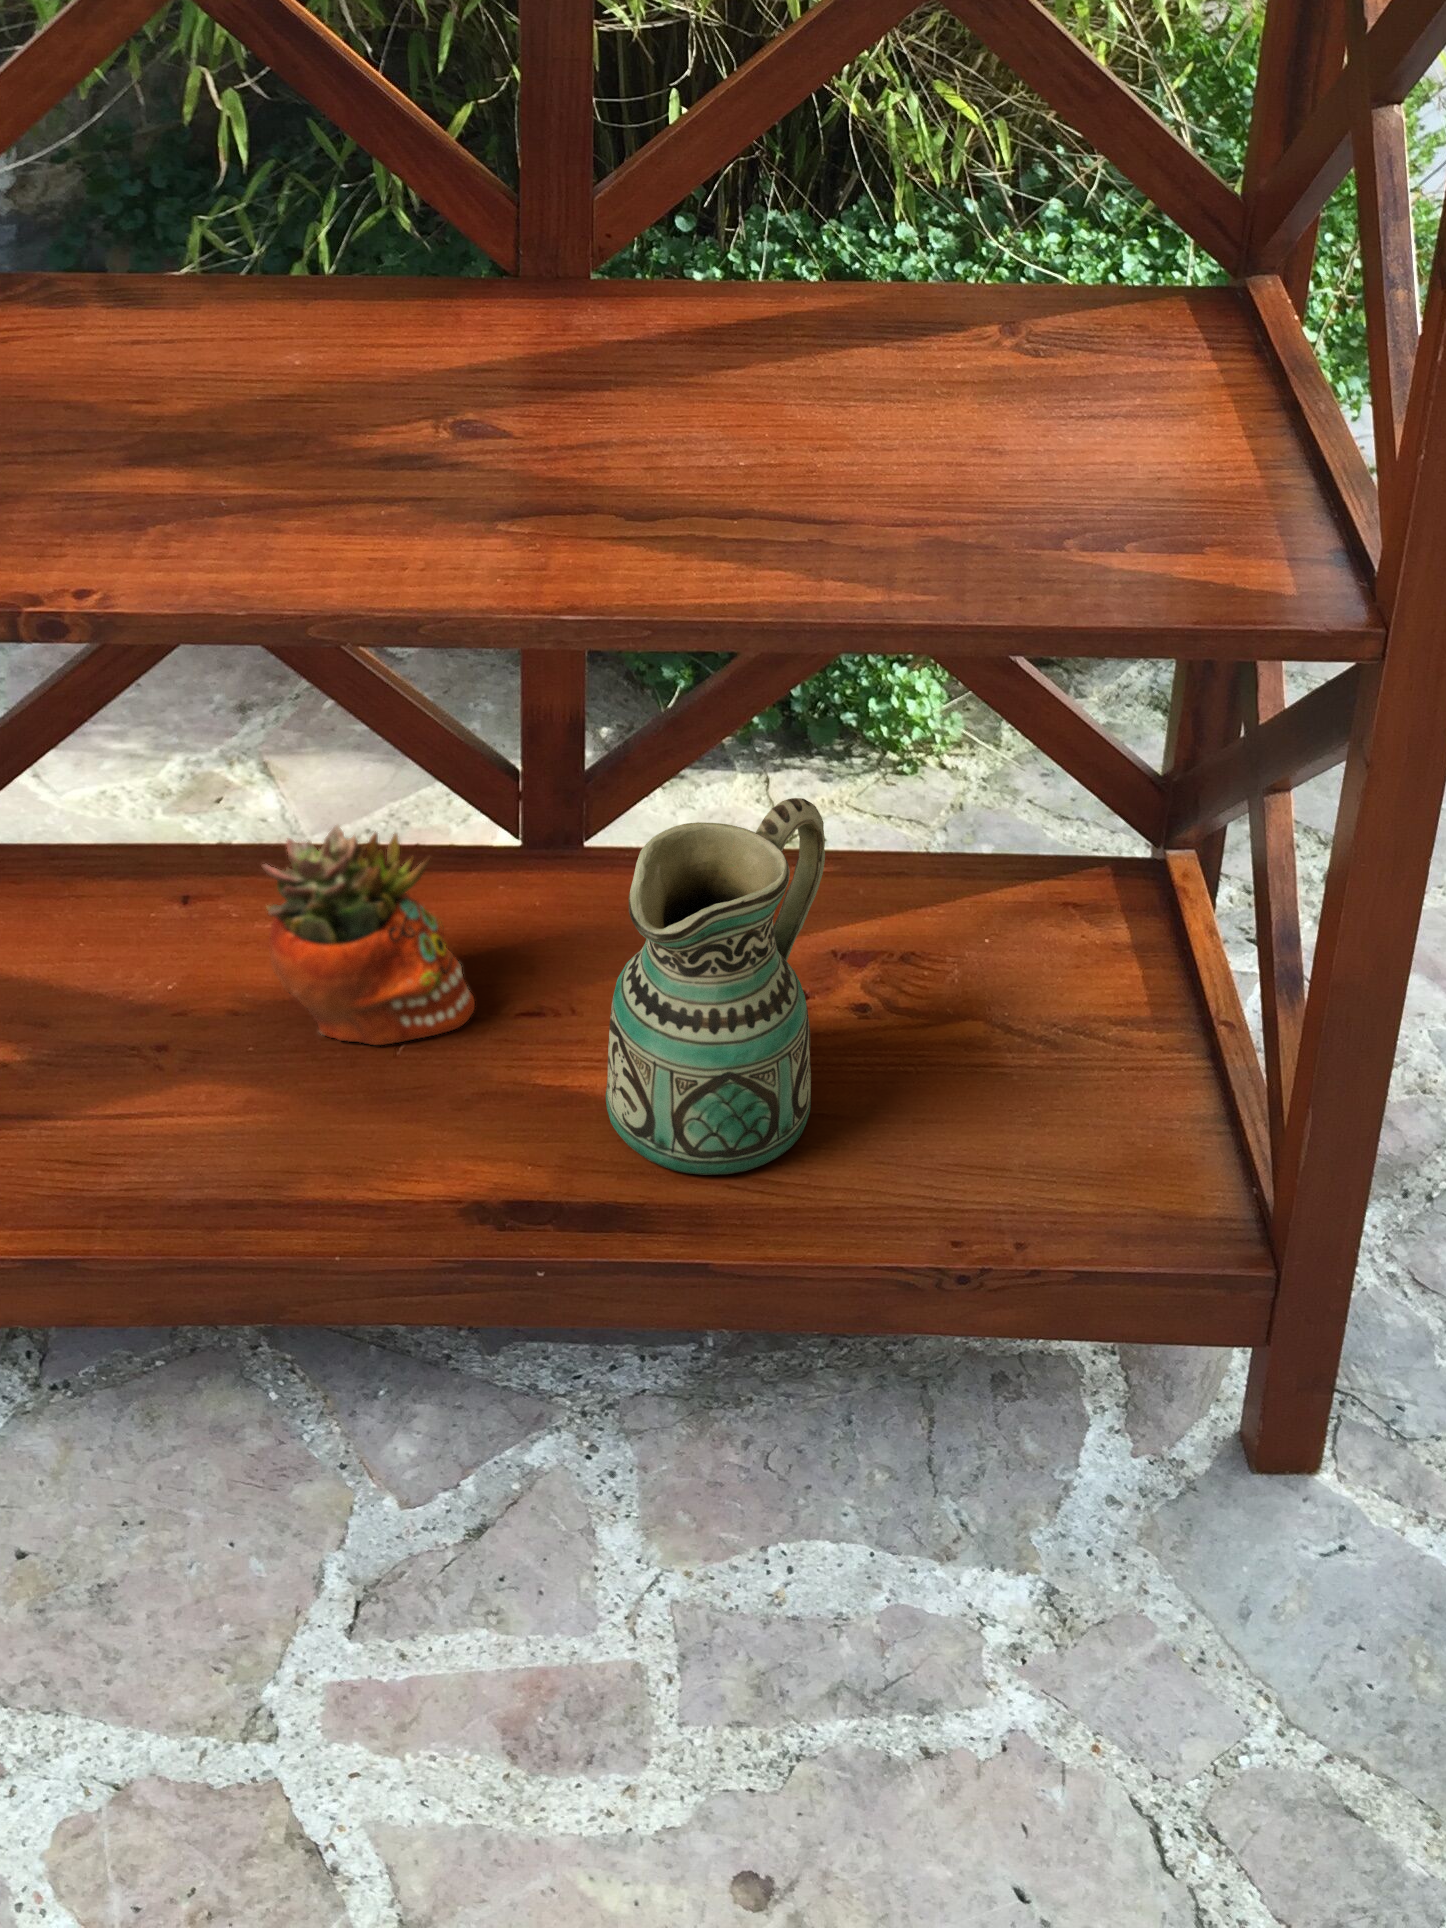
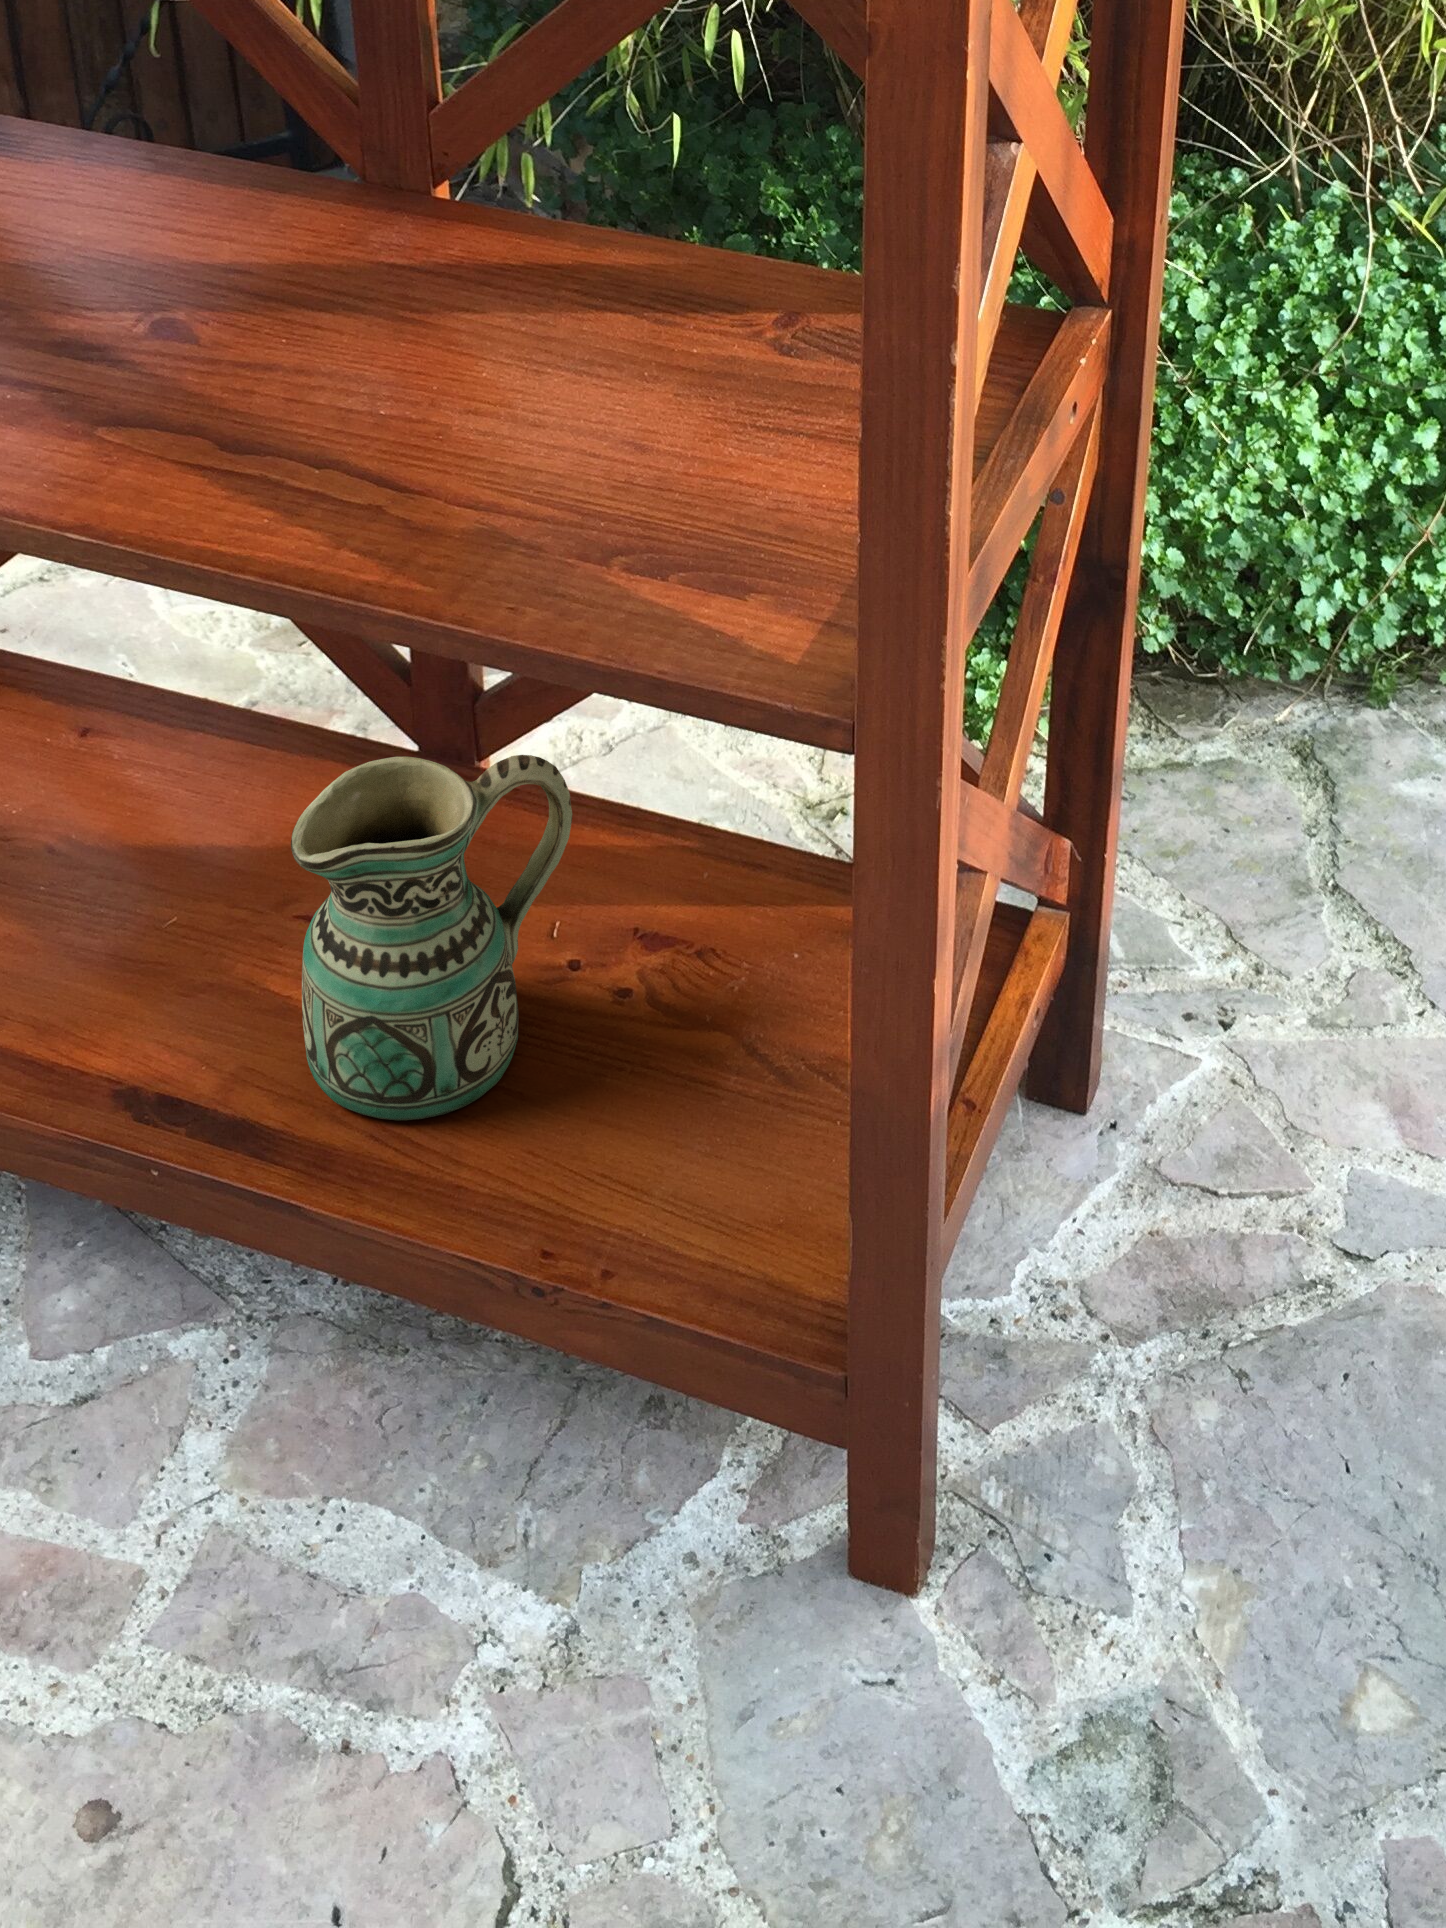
succulent planter: present [262,825,475,1045] -> none [65,685,274,913]

